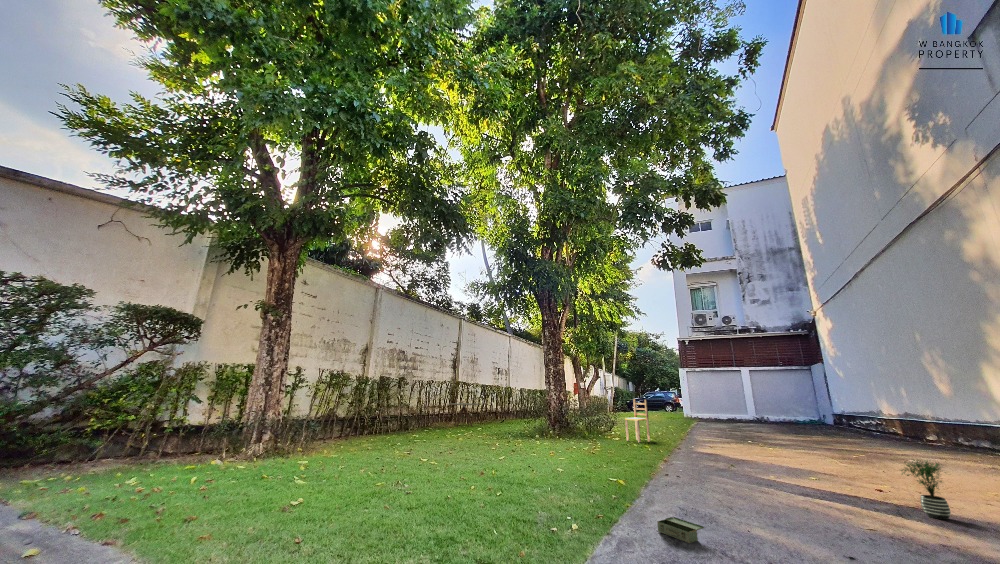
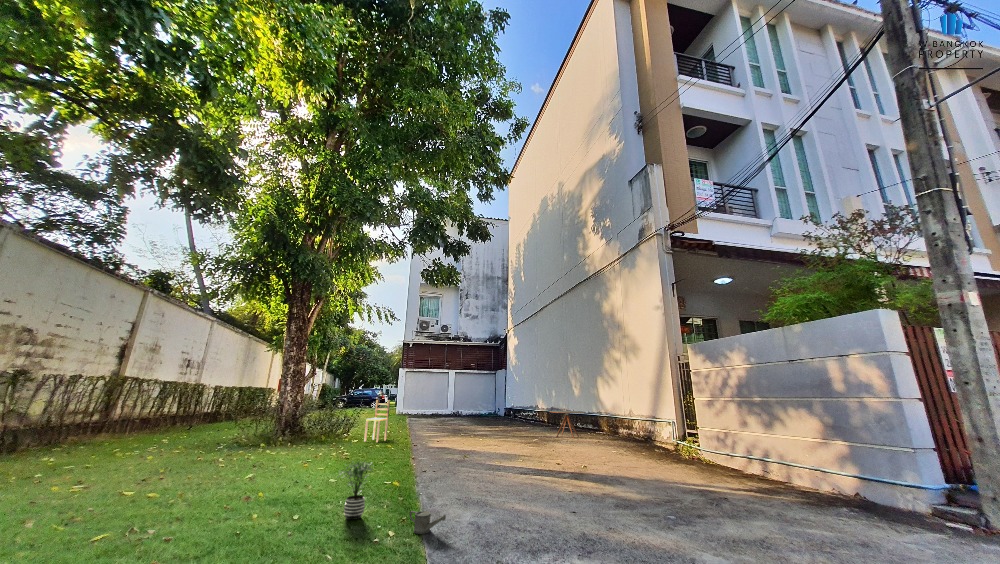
round table: present [449,403,479,427] -> present [550,411,585,438]
potted plant: present [901,460,951,520] -> present [338,462,373,520]
watering can: none [604,505,635,531] -> present [410,511,446,534]
toolbox: present [657,517,704,543] -> none [458,509,494,529]

